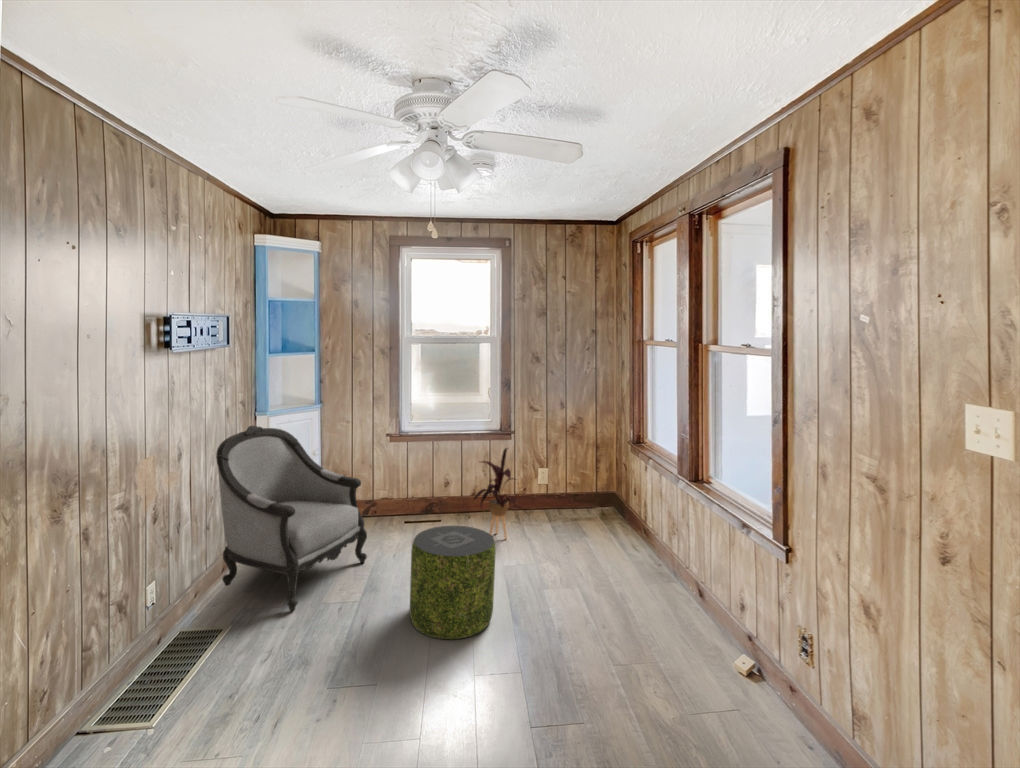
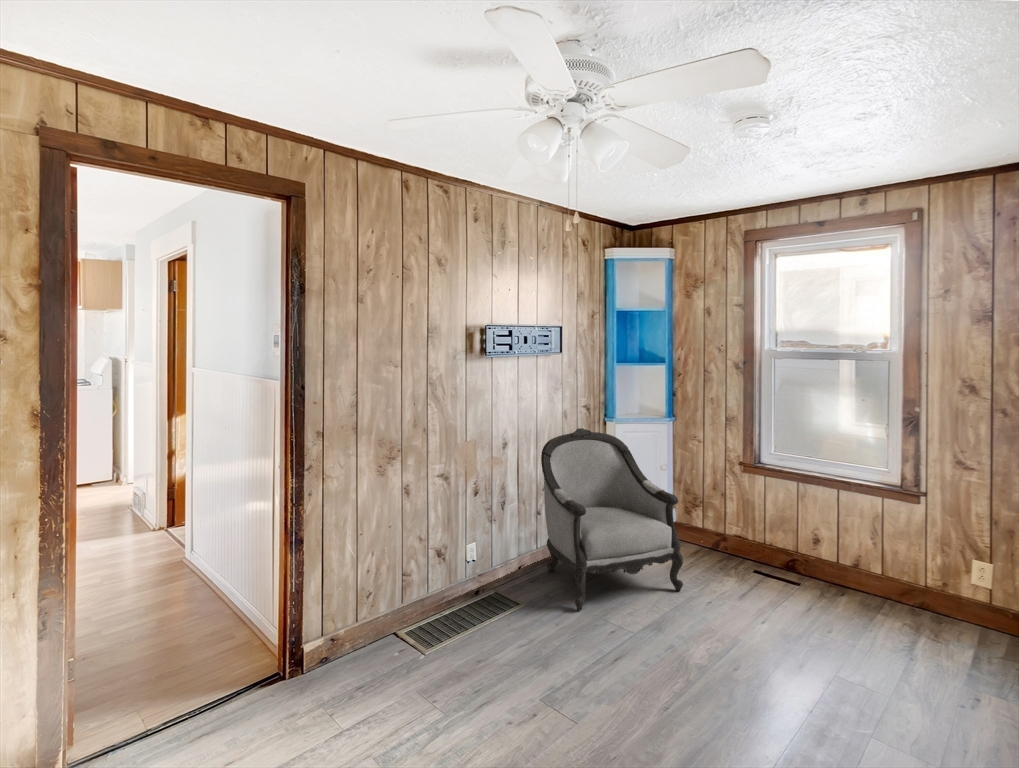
house plant: present [474,448,515,539] -> none [833,489,918,623]
pouf: present [410,526,496,639] -> none [677,564,791,713]

